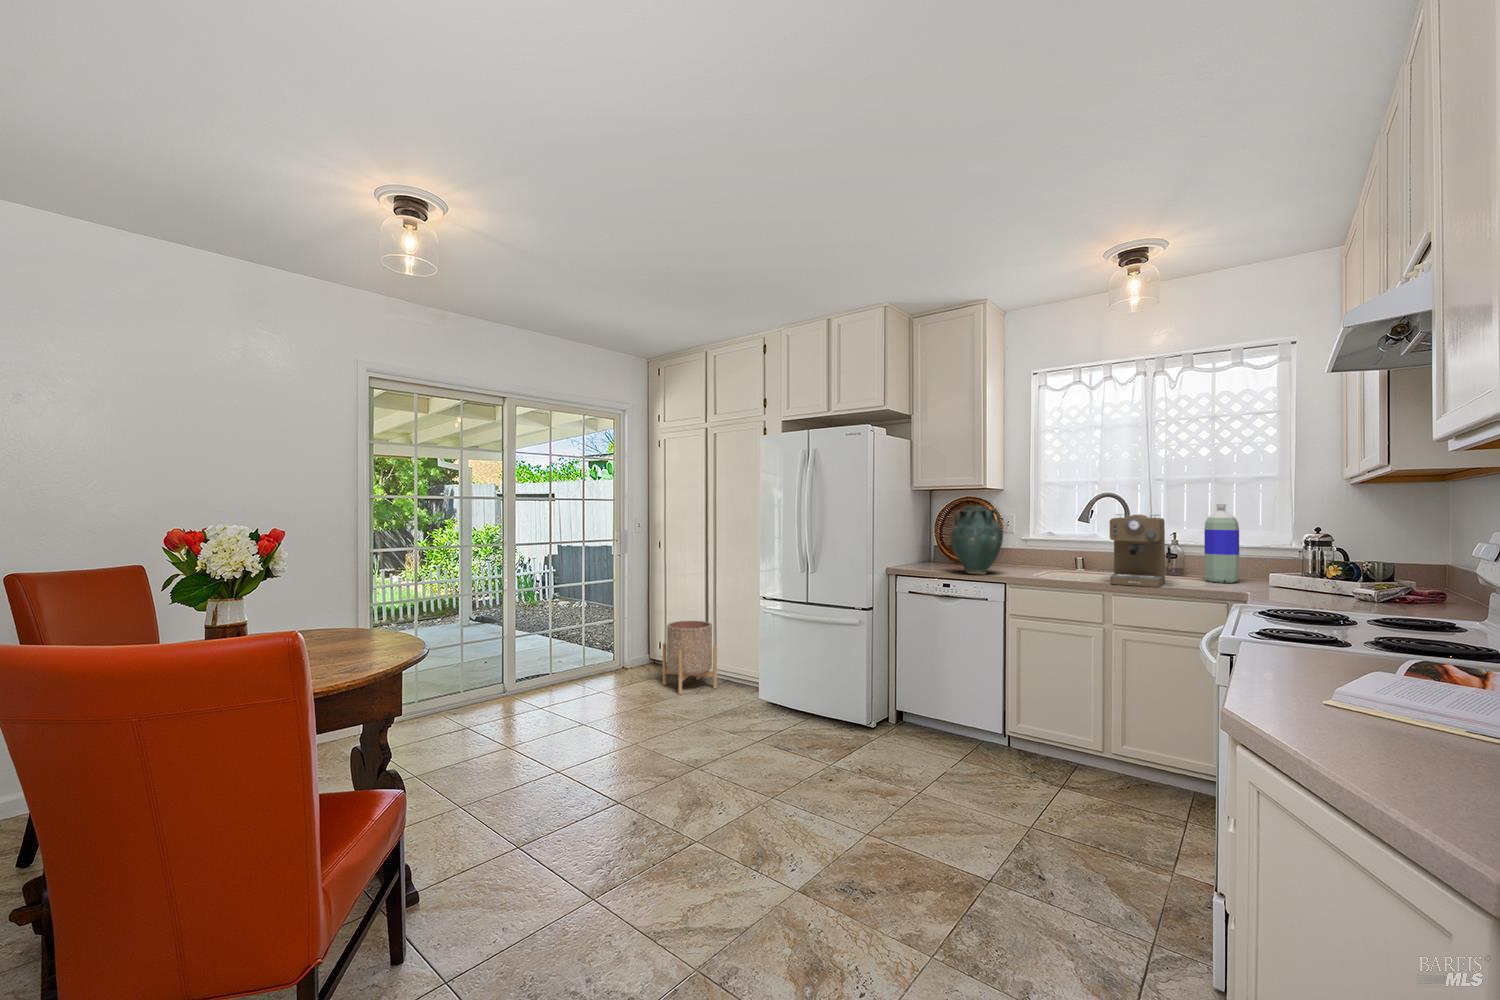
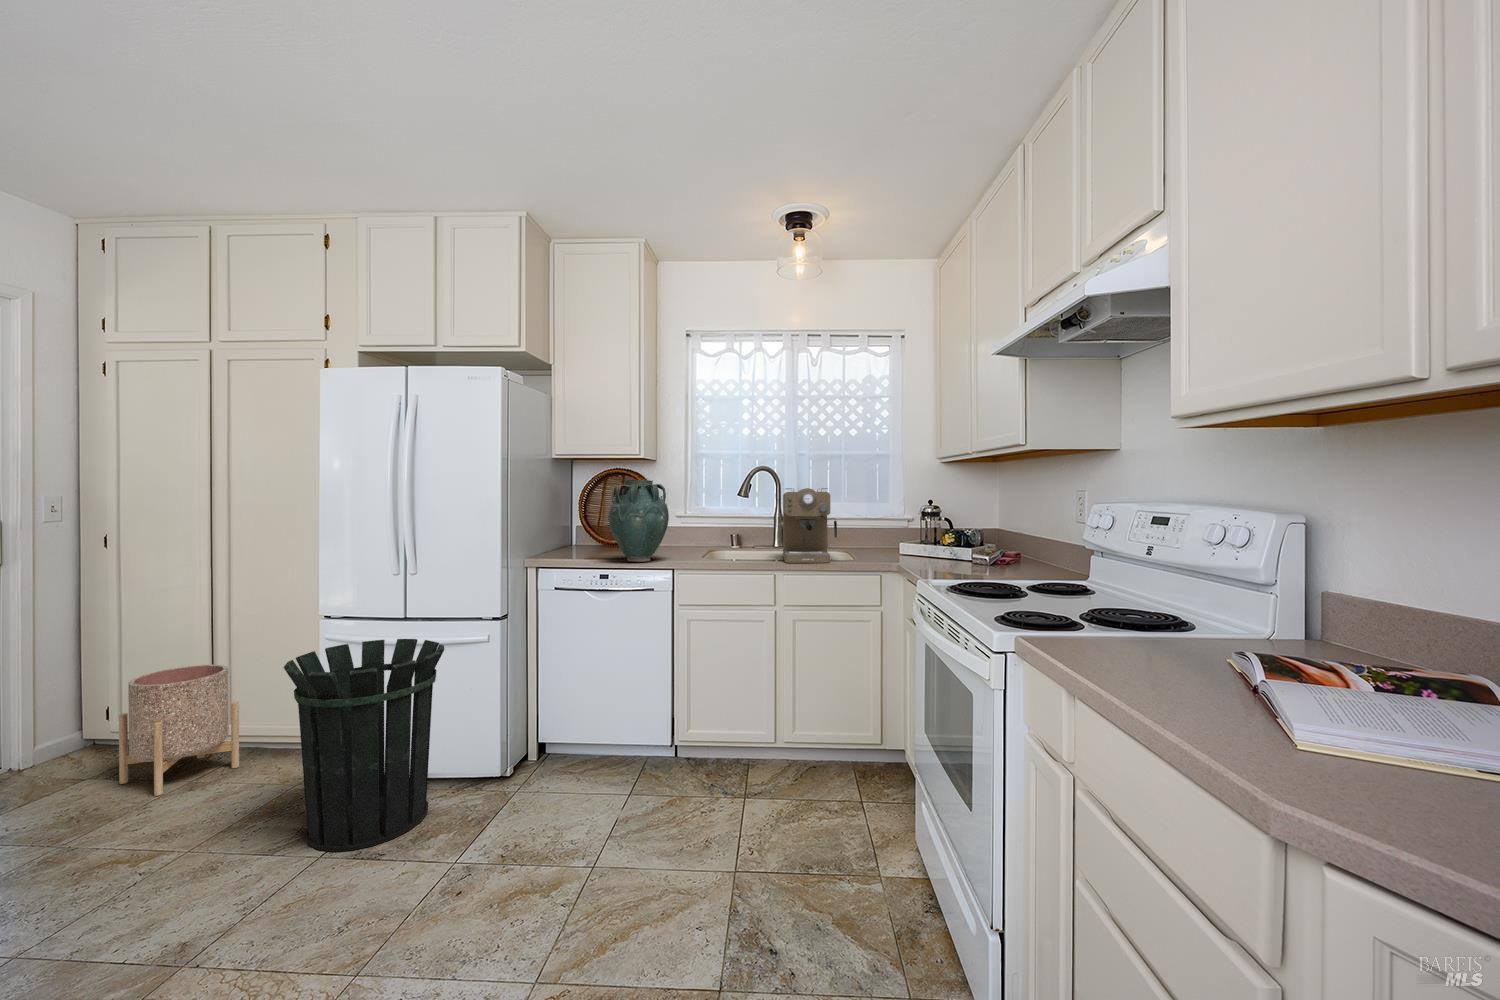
bottle: present [1204,504,1239,583] -> none [851,479,878,554]
waste bin: none [740,615,830,746] -> present [283,639,444,852]

